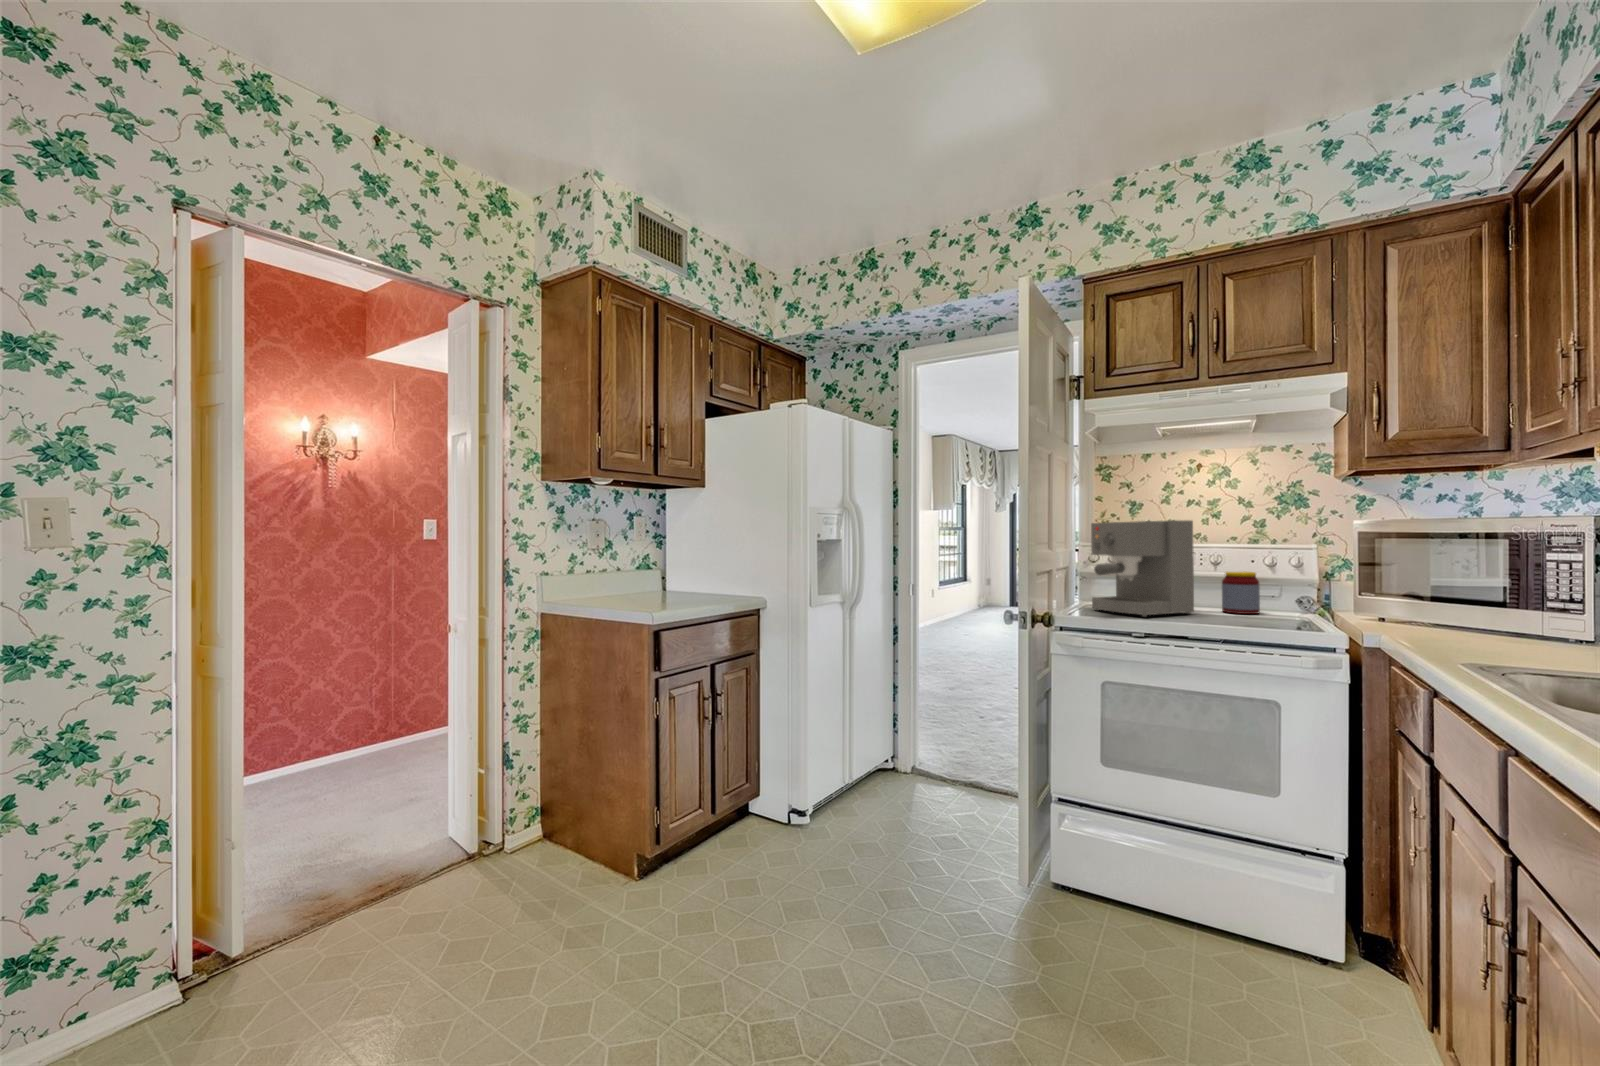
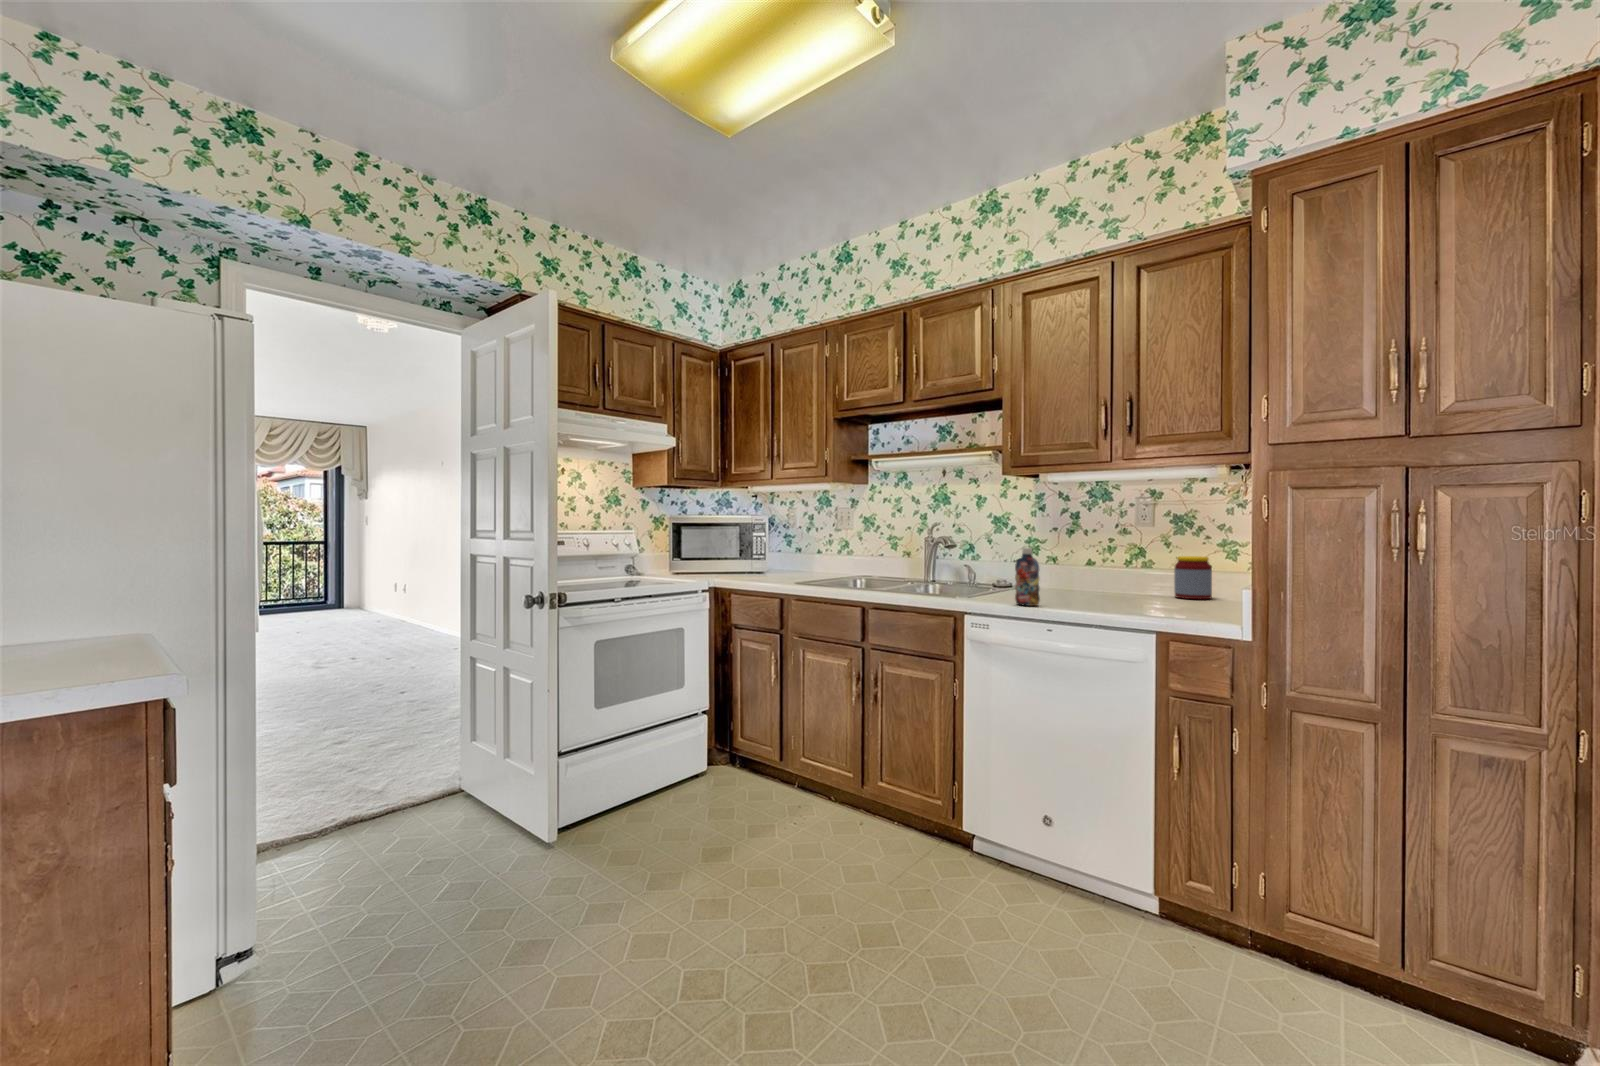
coffee maker: present [1091,520,1194,617] -> none [1036,505,1142,601]
bottle: none [1077,564,1104,622] -> present [1015,548,1040,606]

